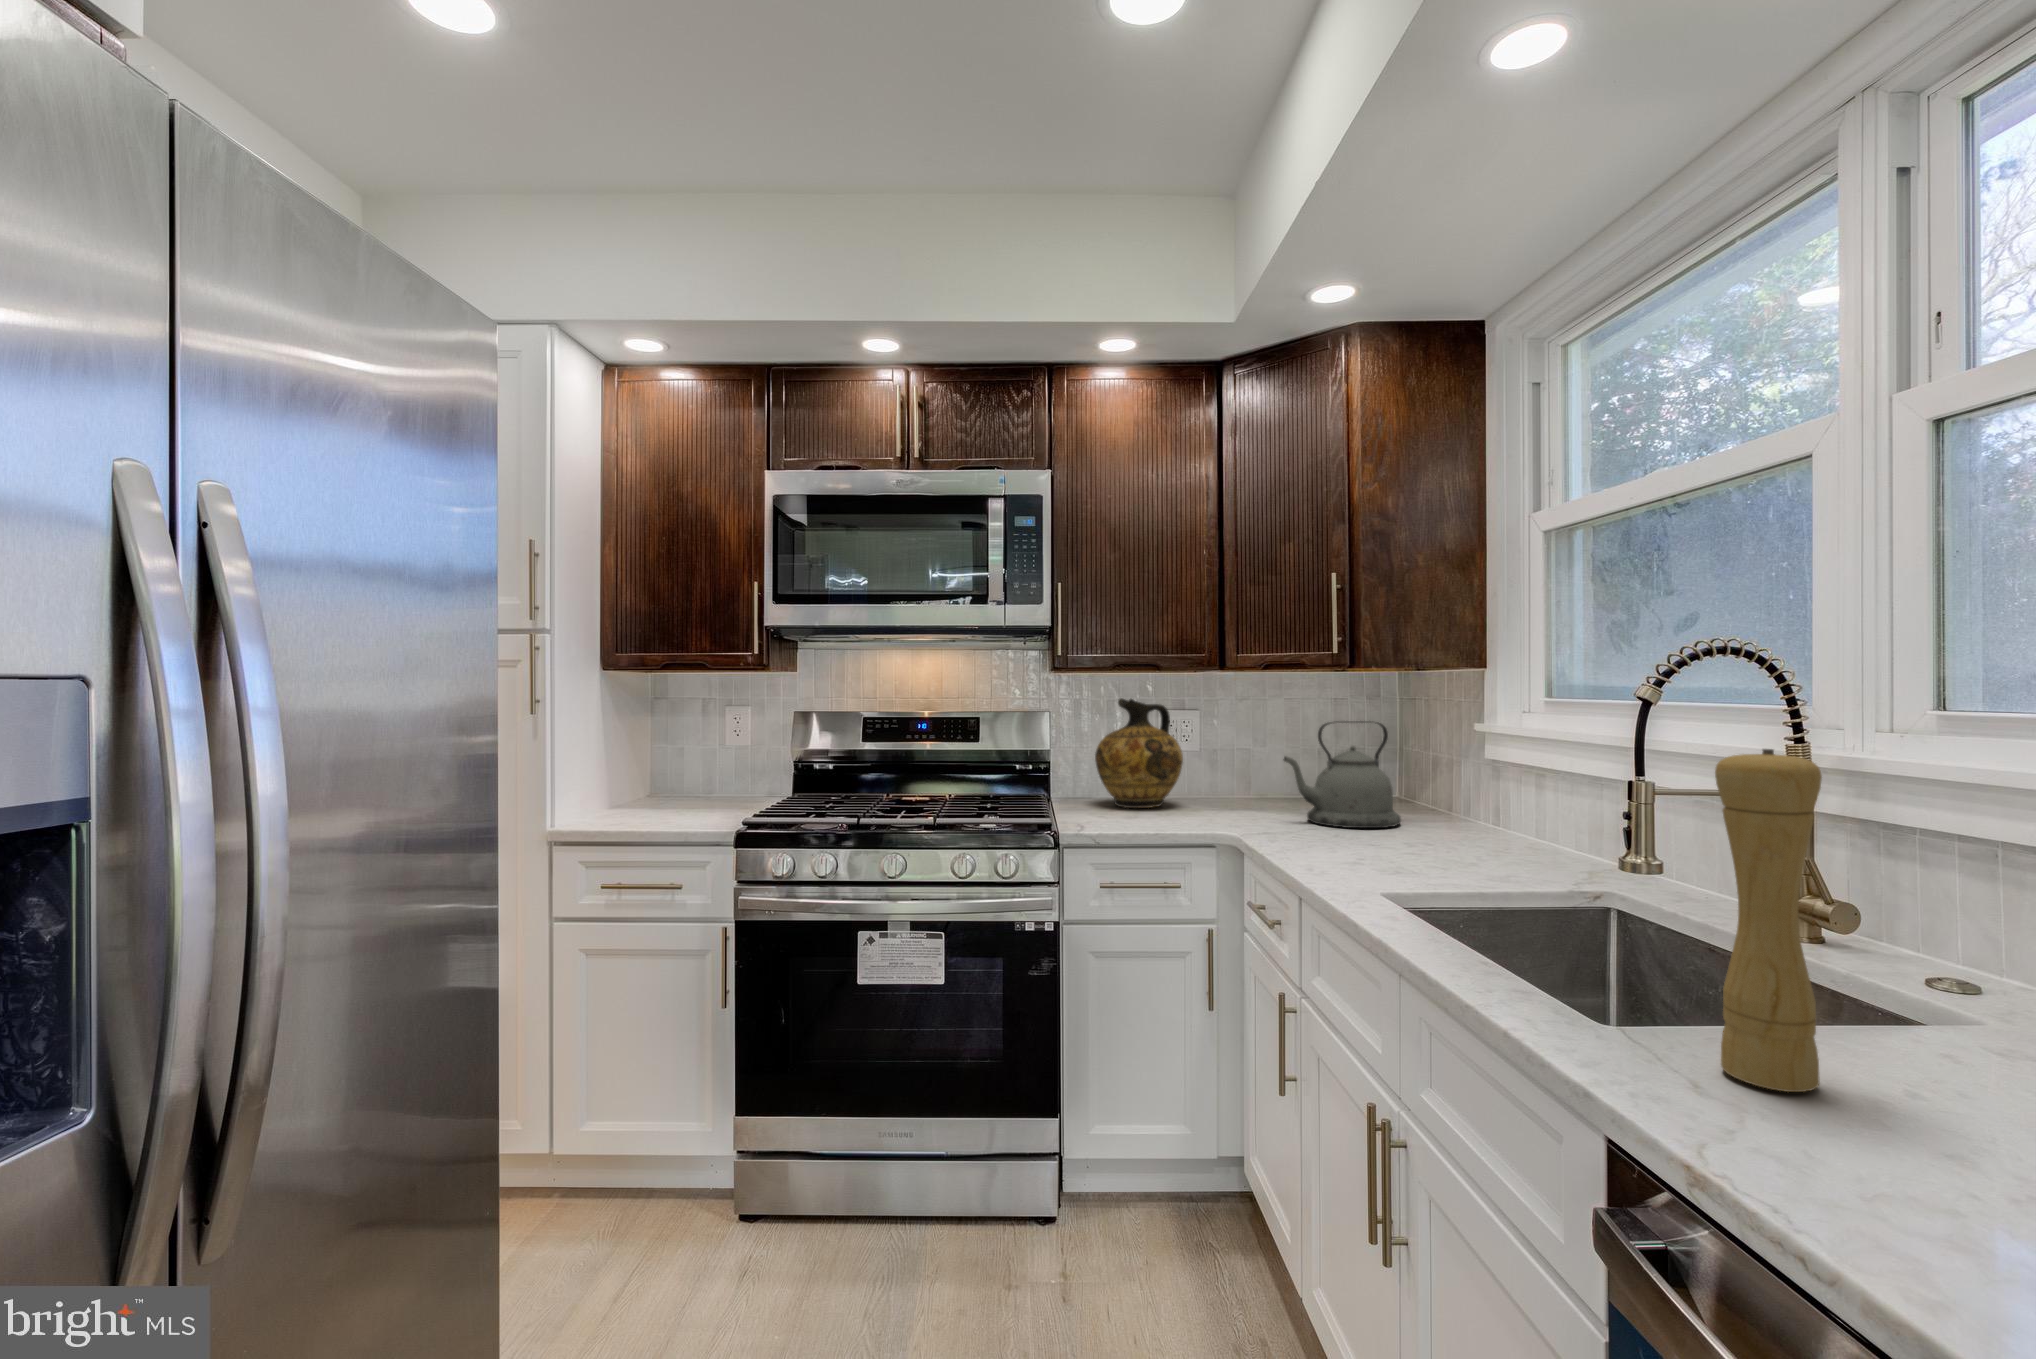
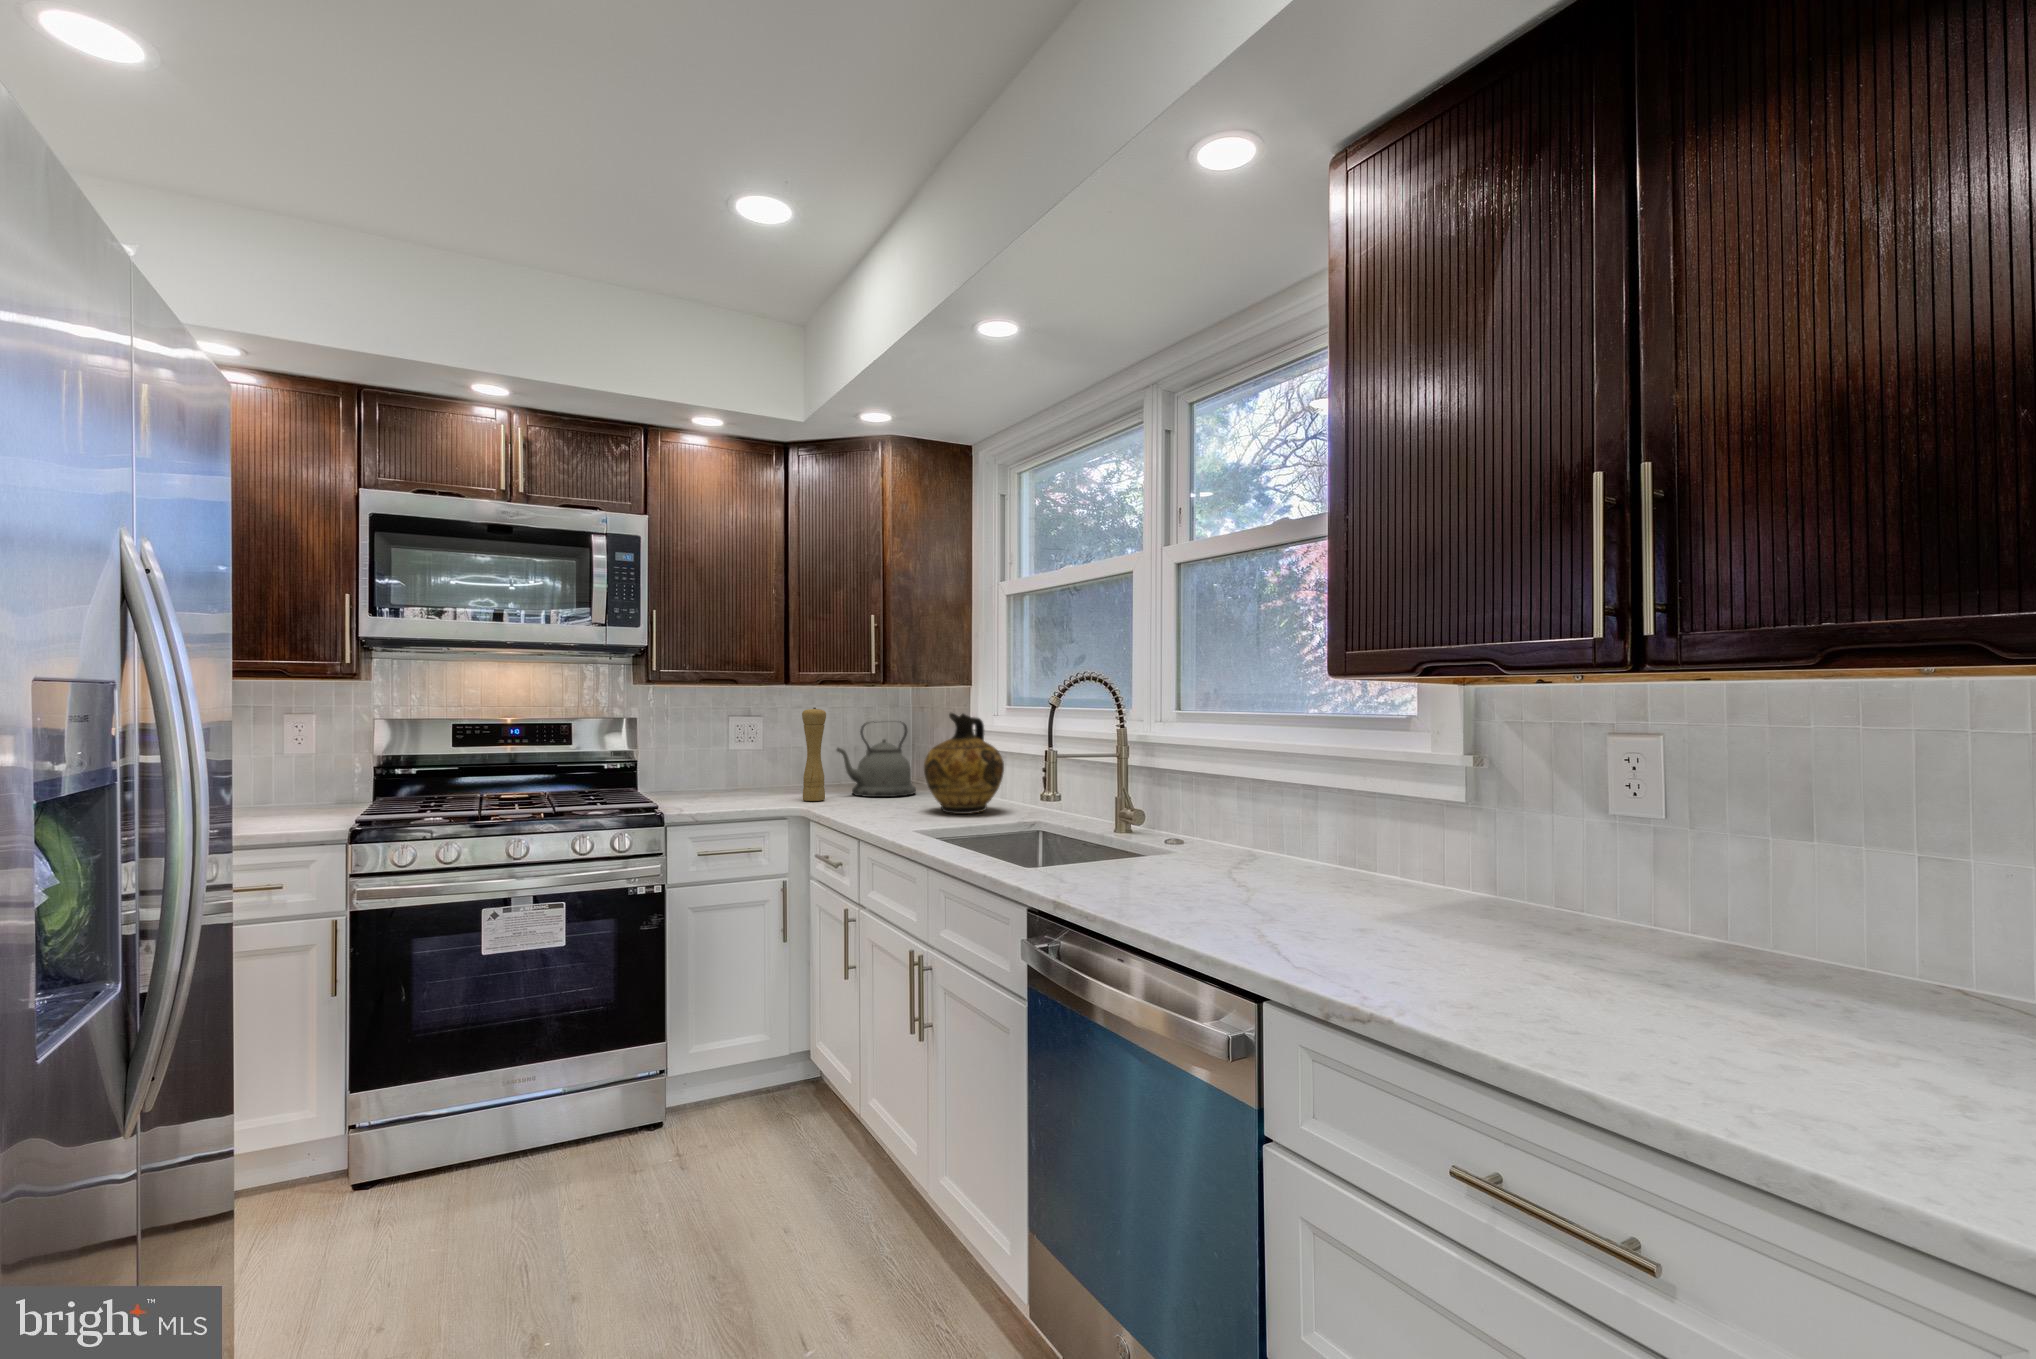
ceramic jug: present [1095,698,1183,808] -> present [924,713,1004,814]
pepper mill: present [1715,749,1822,1092] -> present [802,708,826,801]

